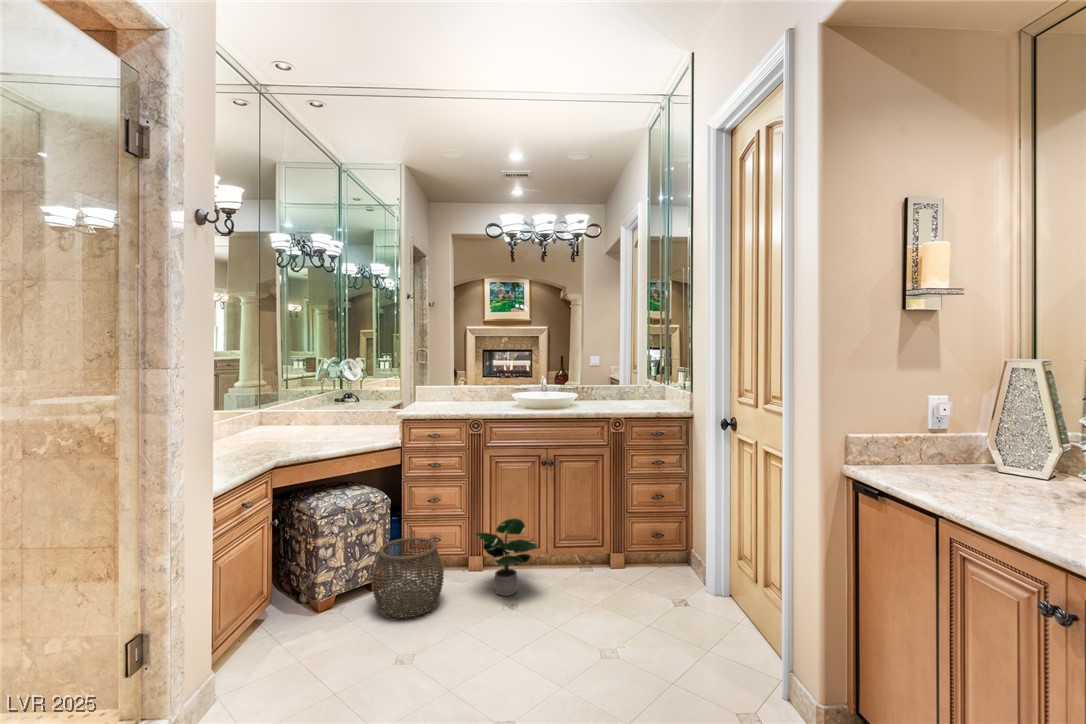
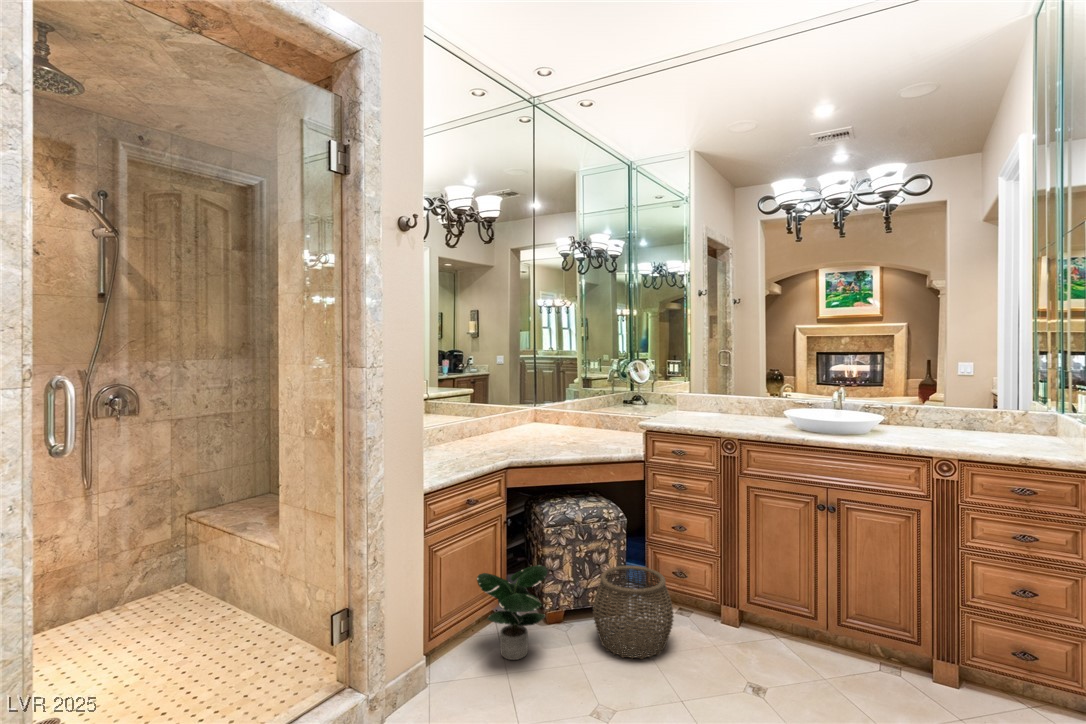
potted plant: present [476,518,538,596] -> present [477,565,547,660]

